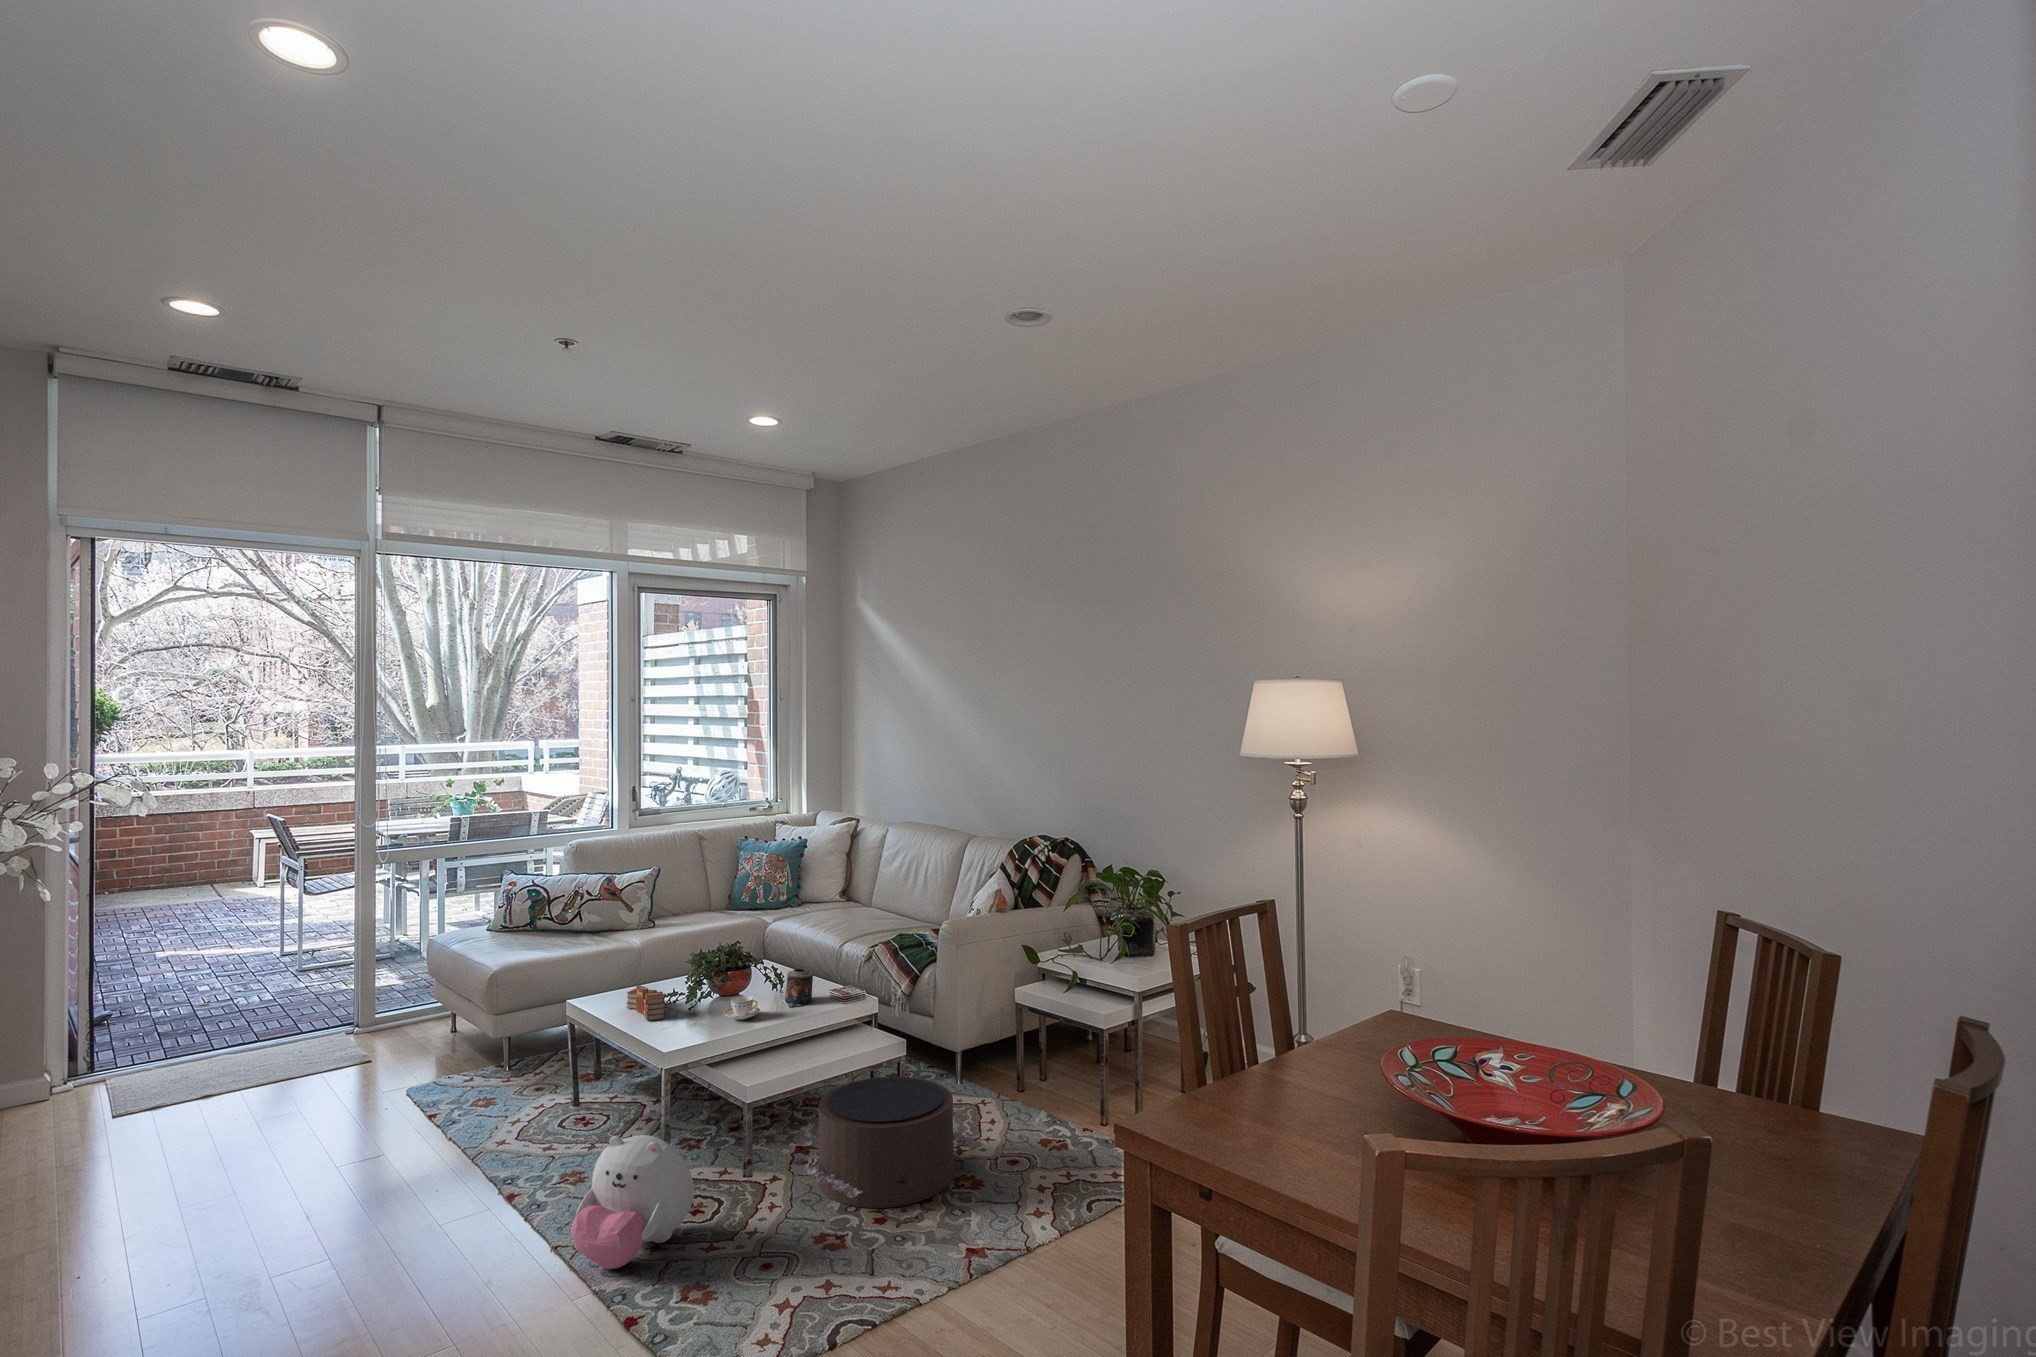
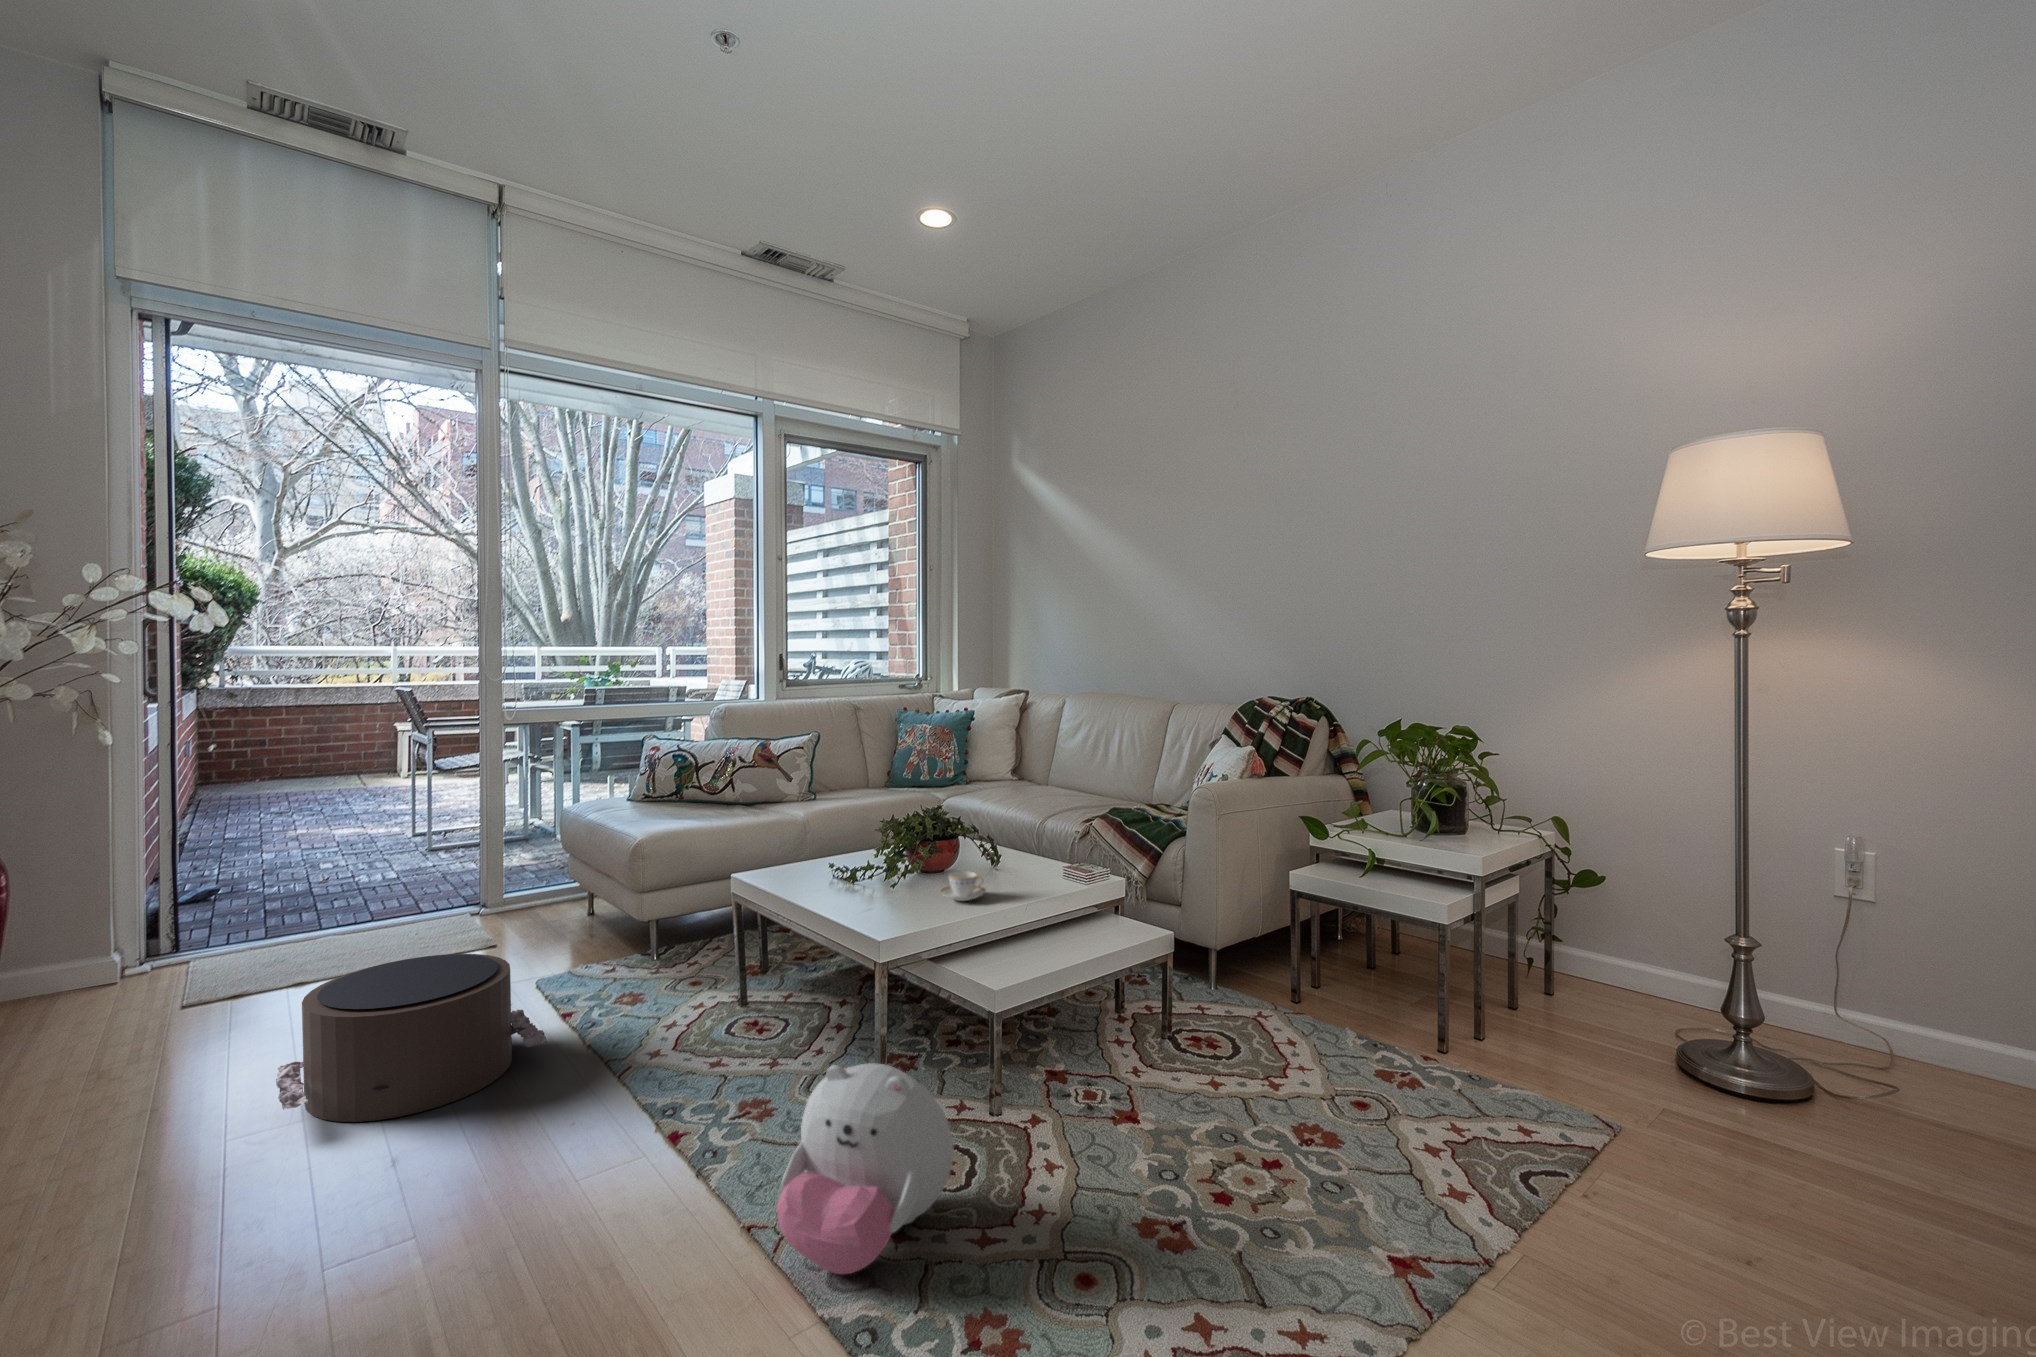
candle: present [783,968,813,1007] -> none [1006,839,1046,887]
book: present [627,986,665,1021] -> none [807,857,862,901]
pouf: present [804,1077,984,1208] -> present [276,954,547,1122]

